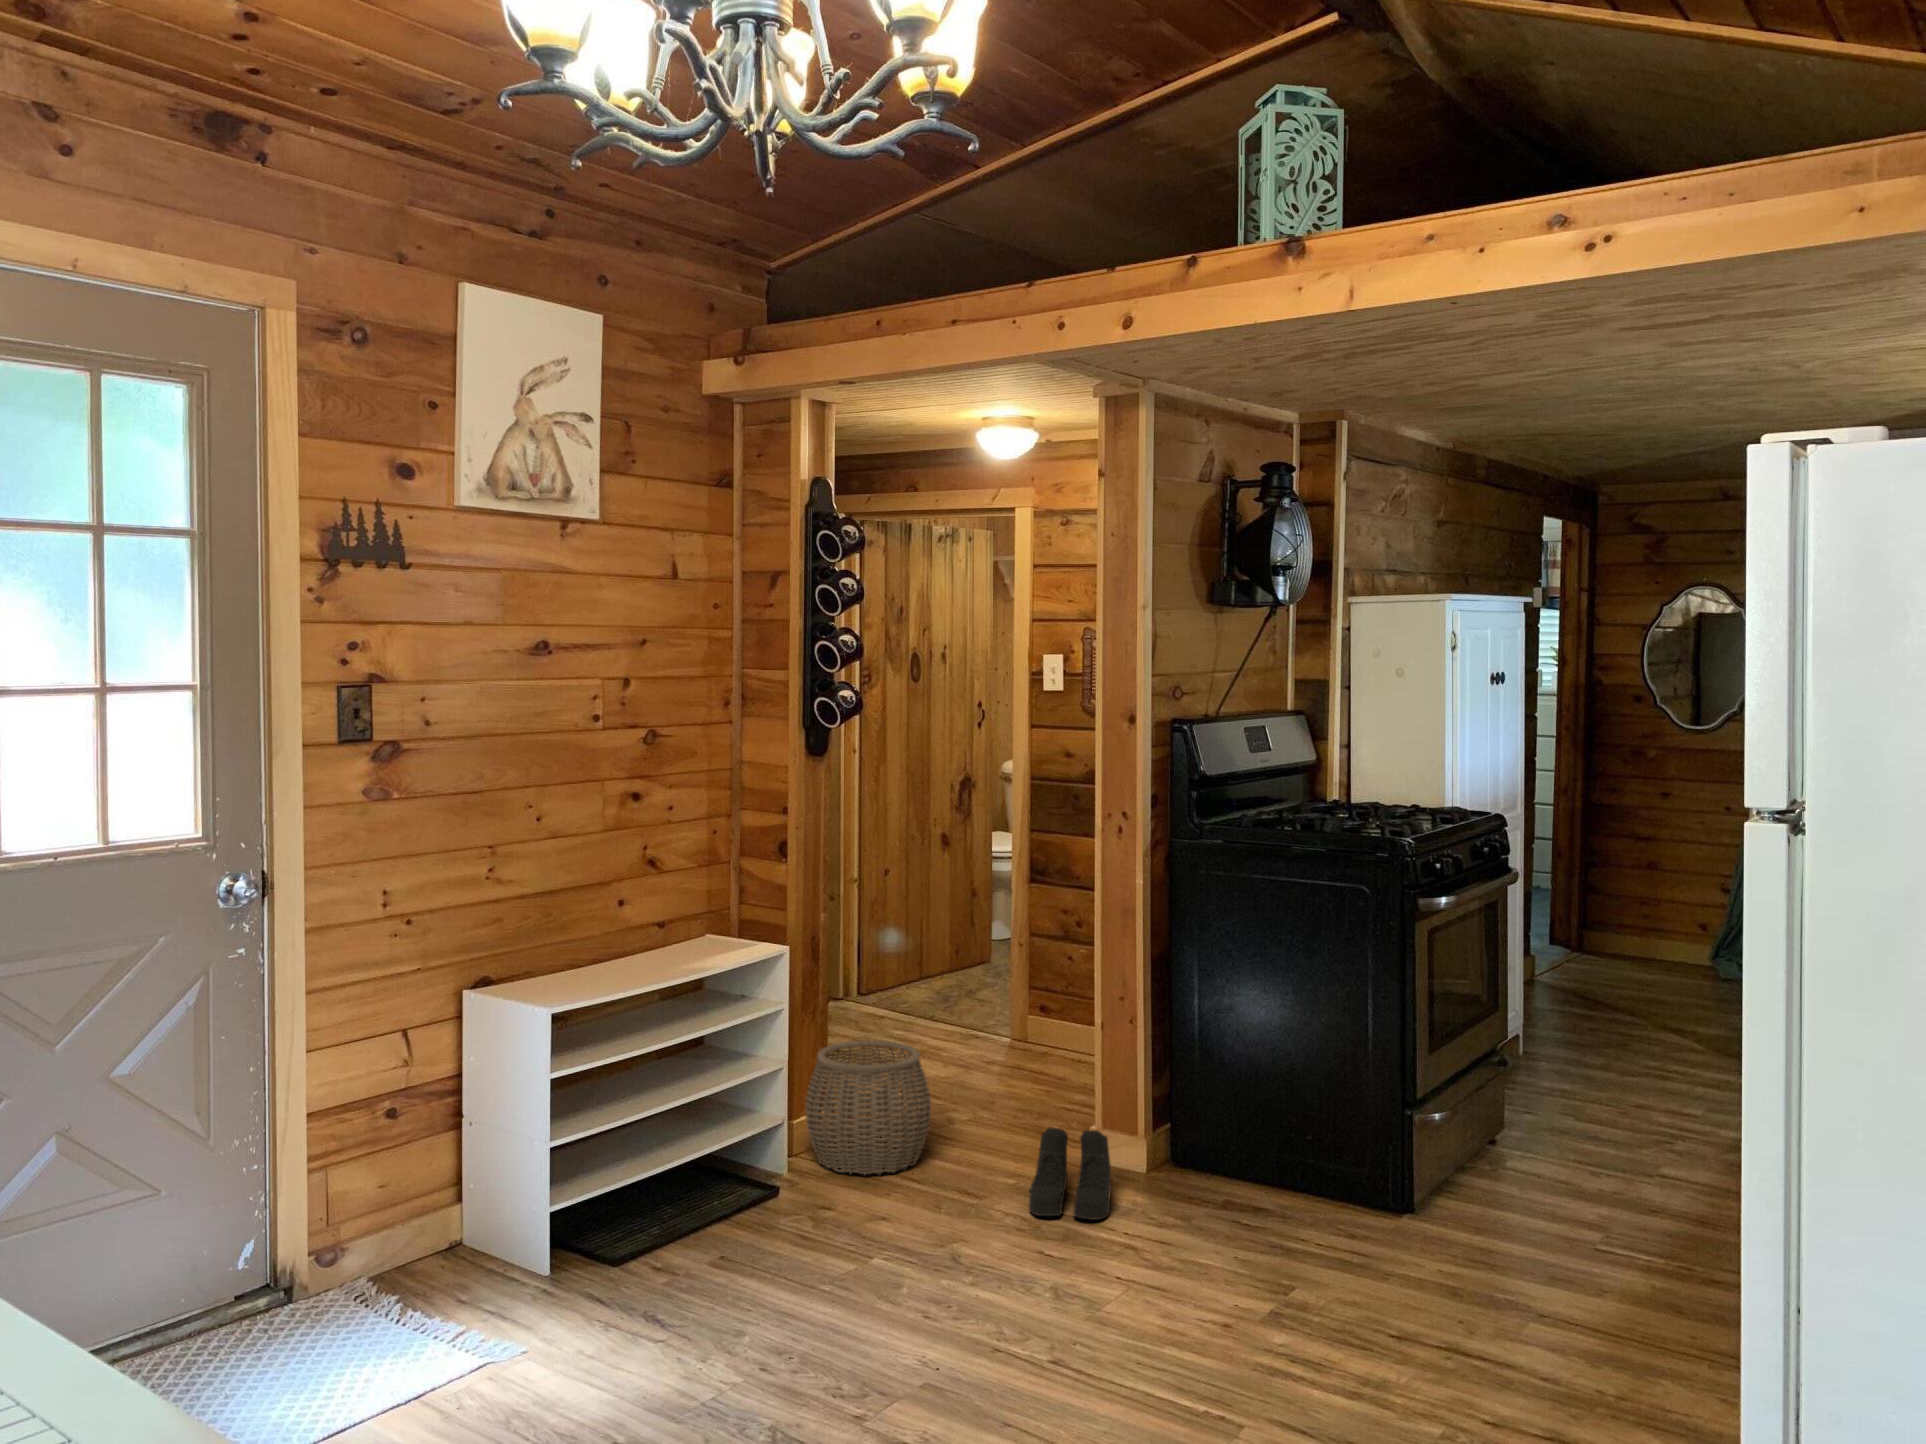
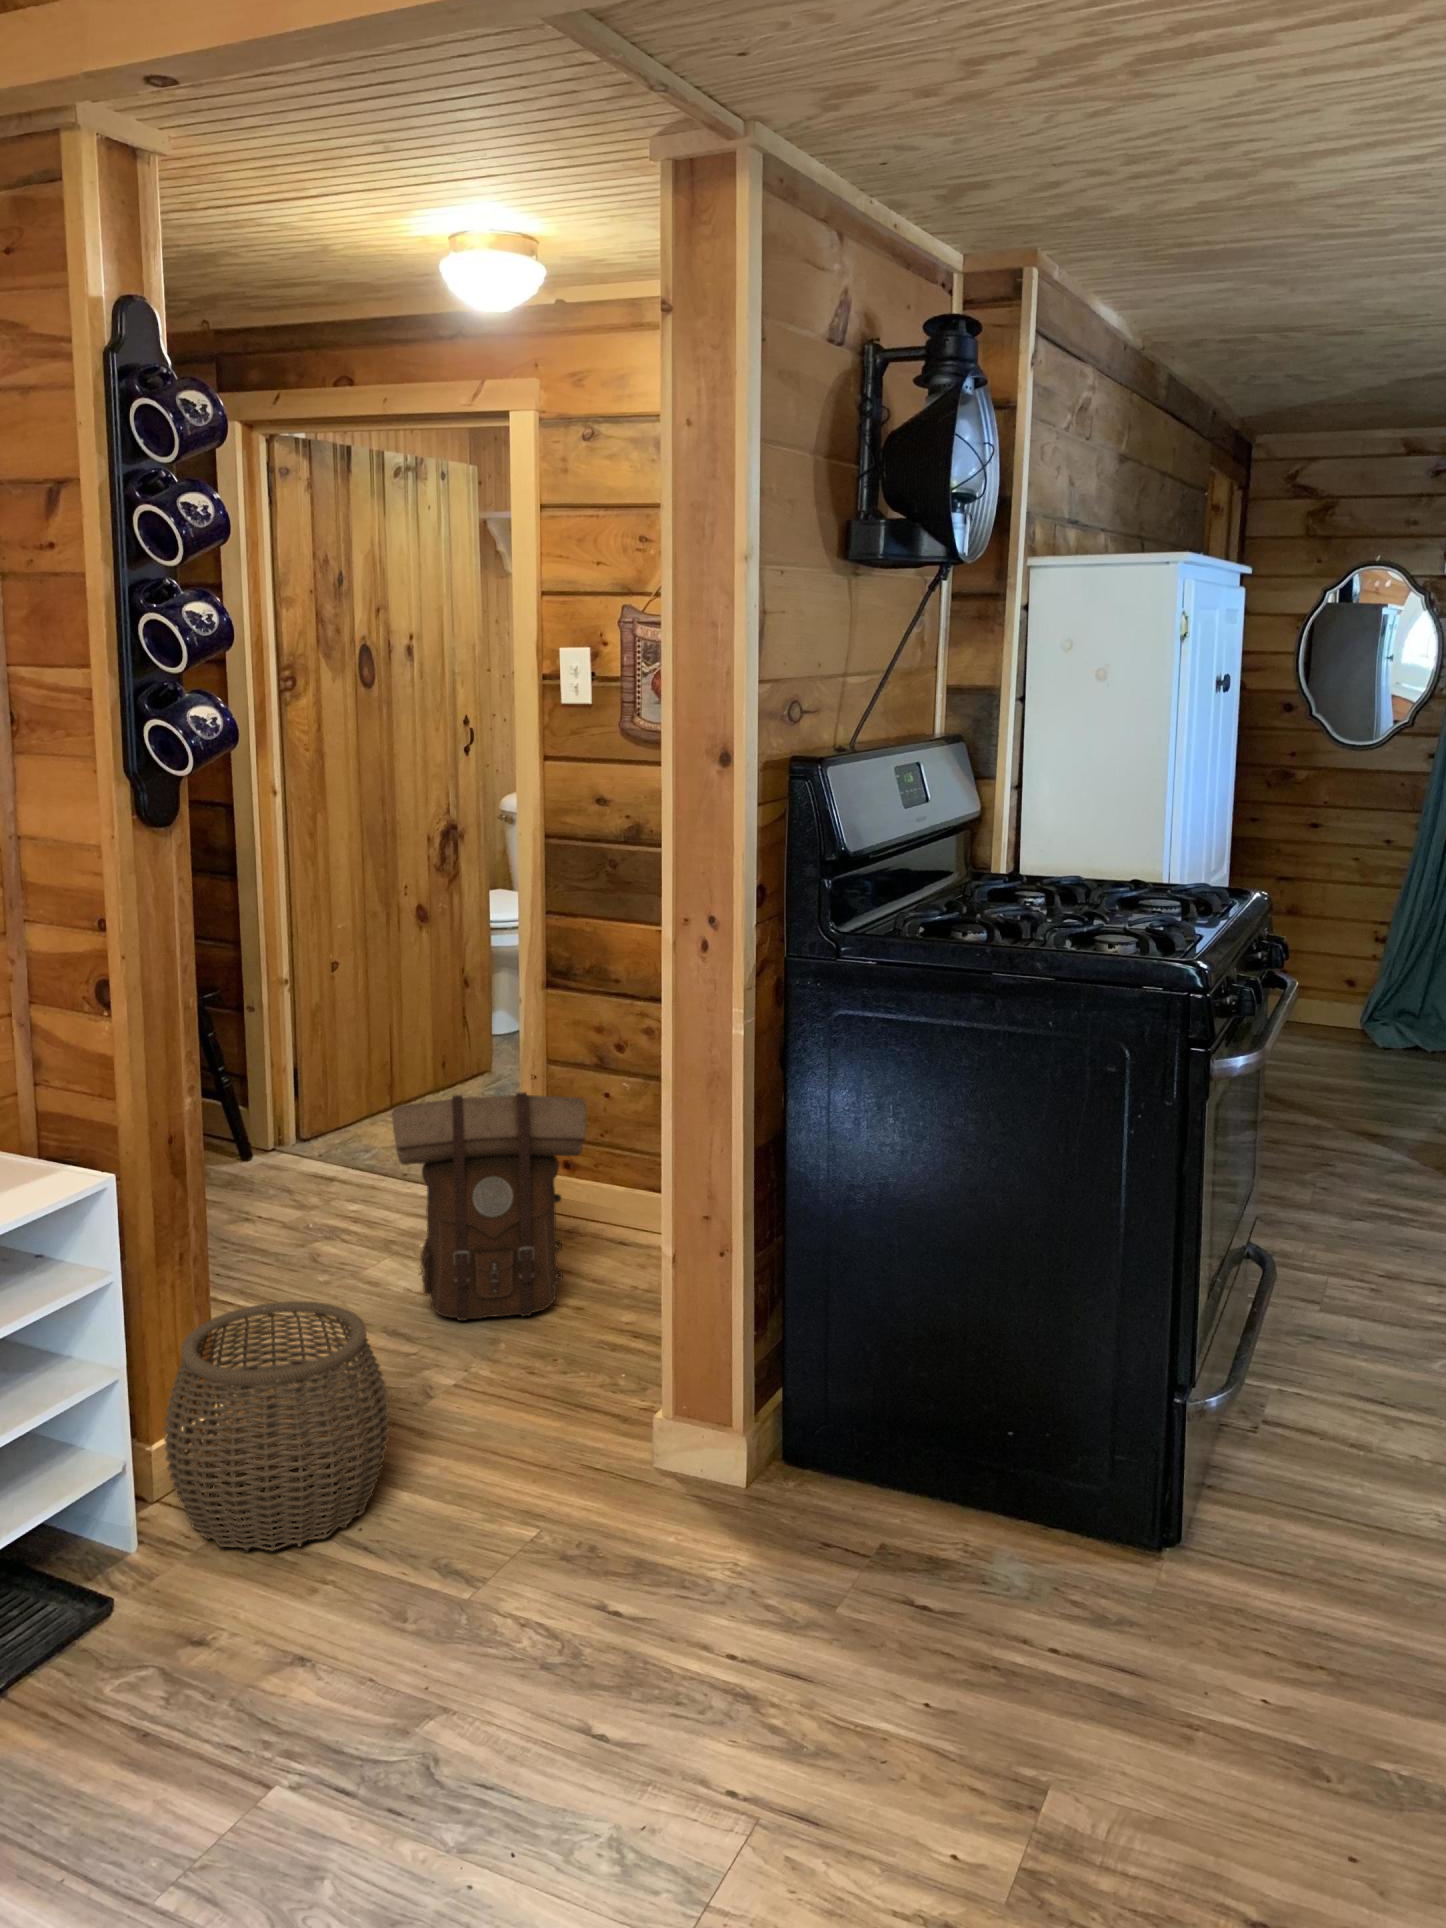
backpack: none [932,939,1055,1089] -> present [392,1093,587,1321]
boots: present [1029,1127,1111,1220] -> none [561,1455,698,1634]

